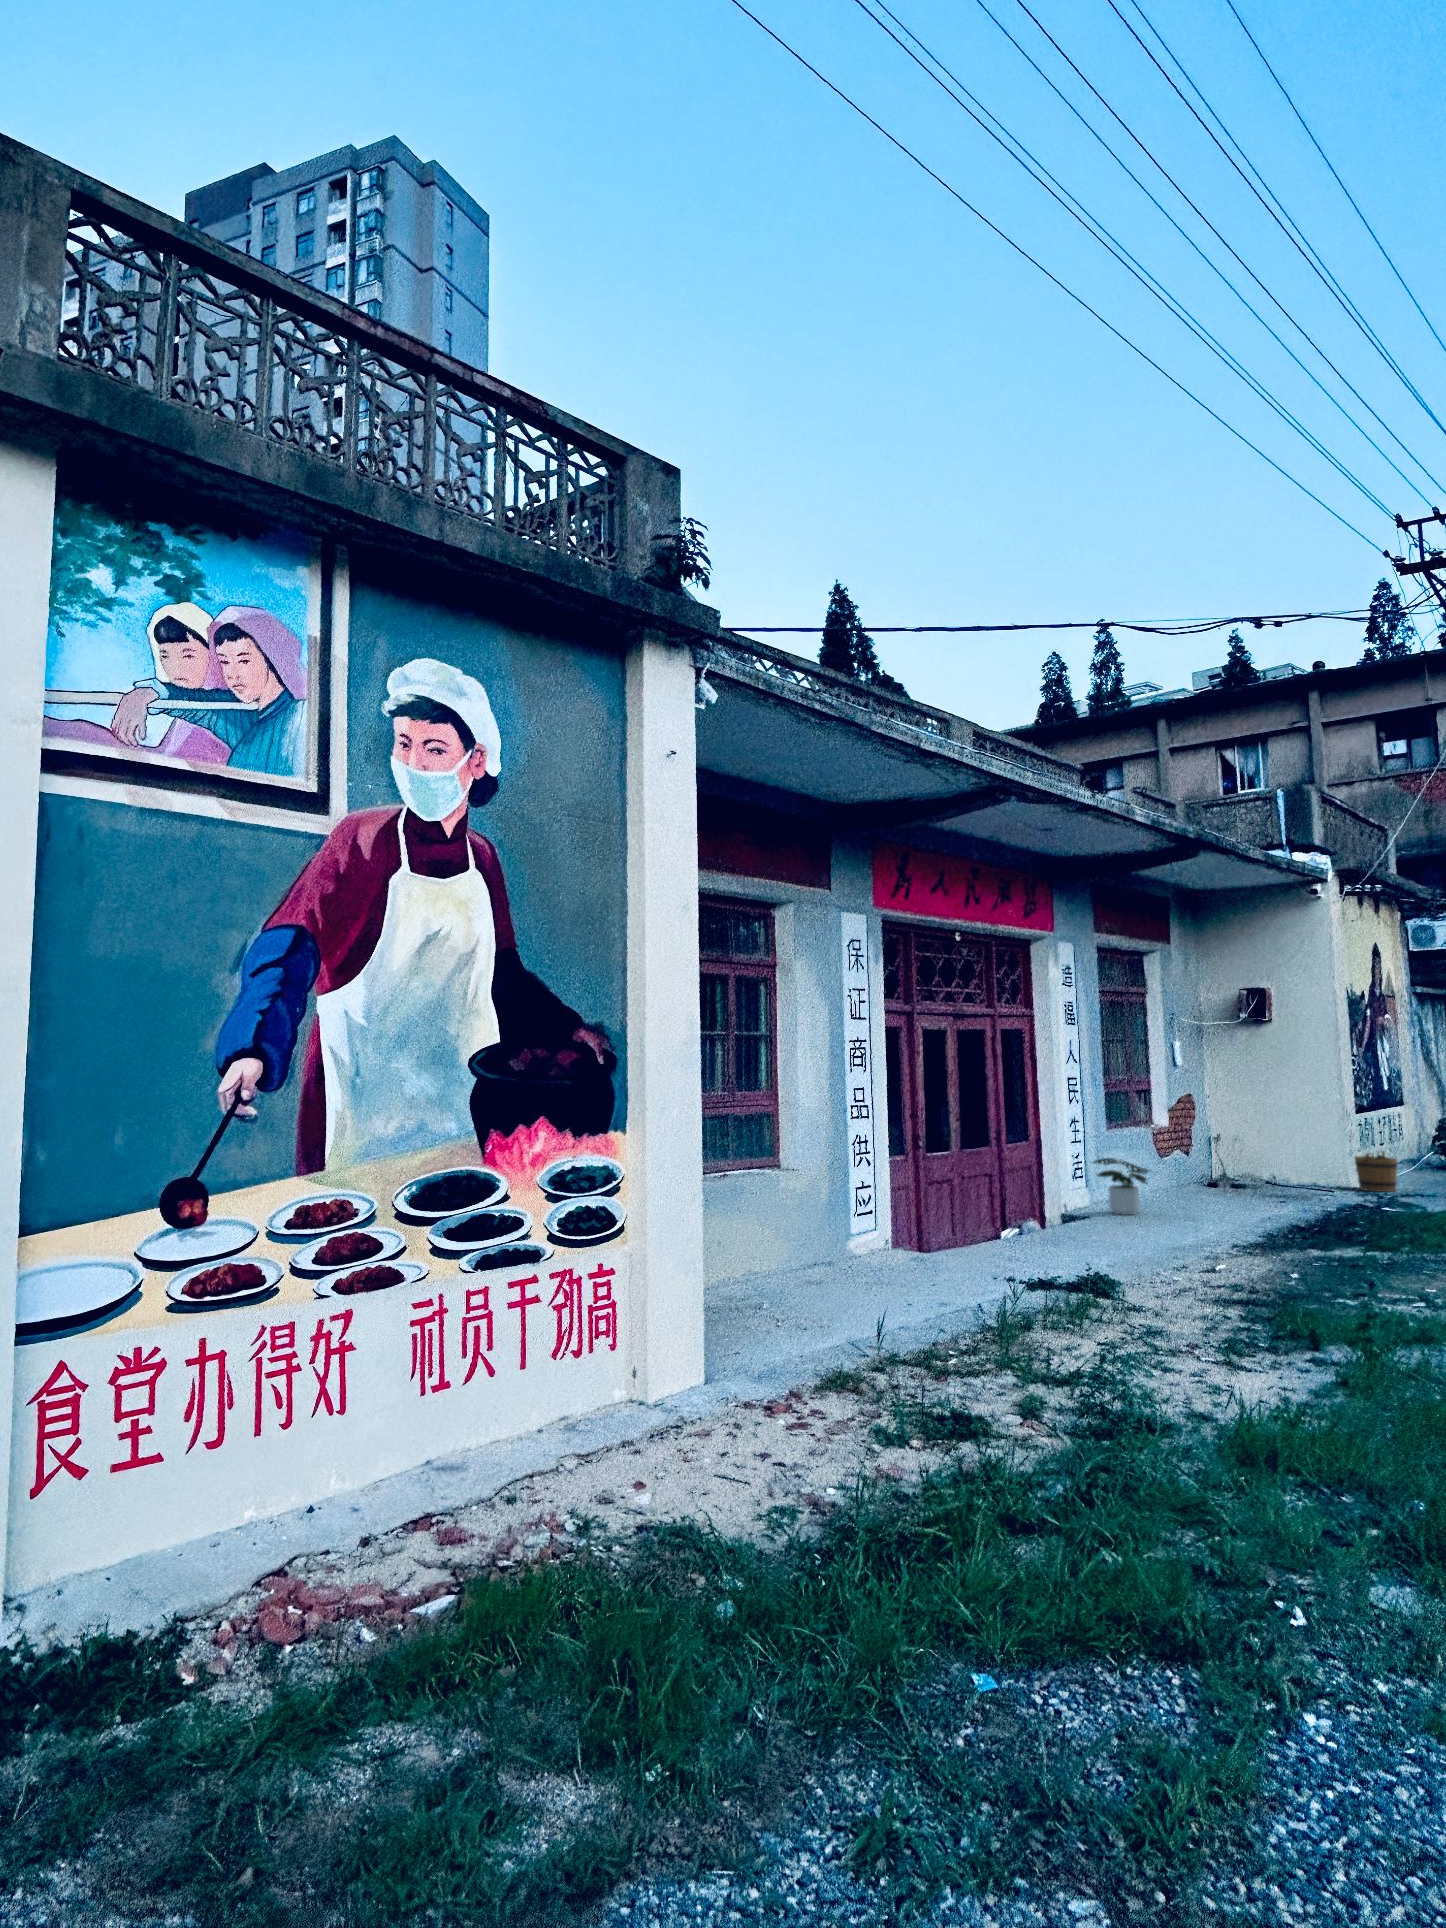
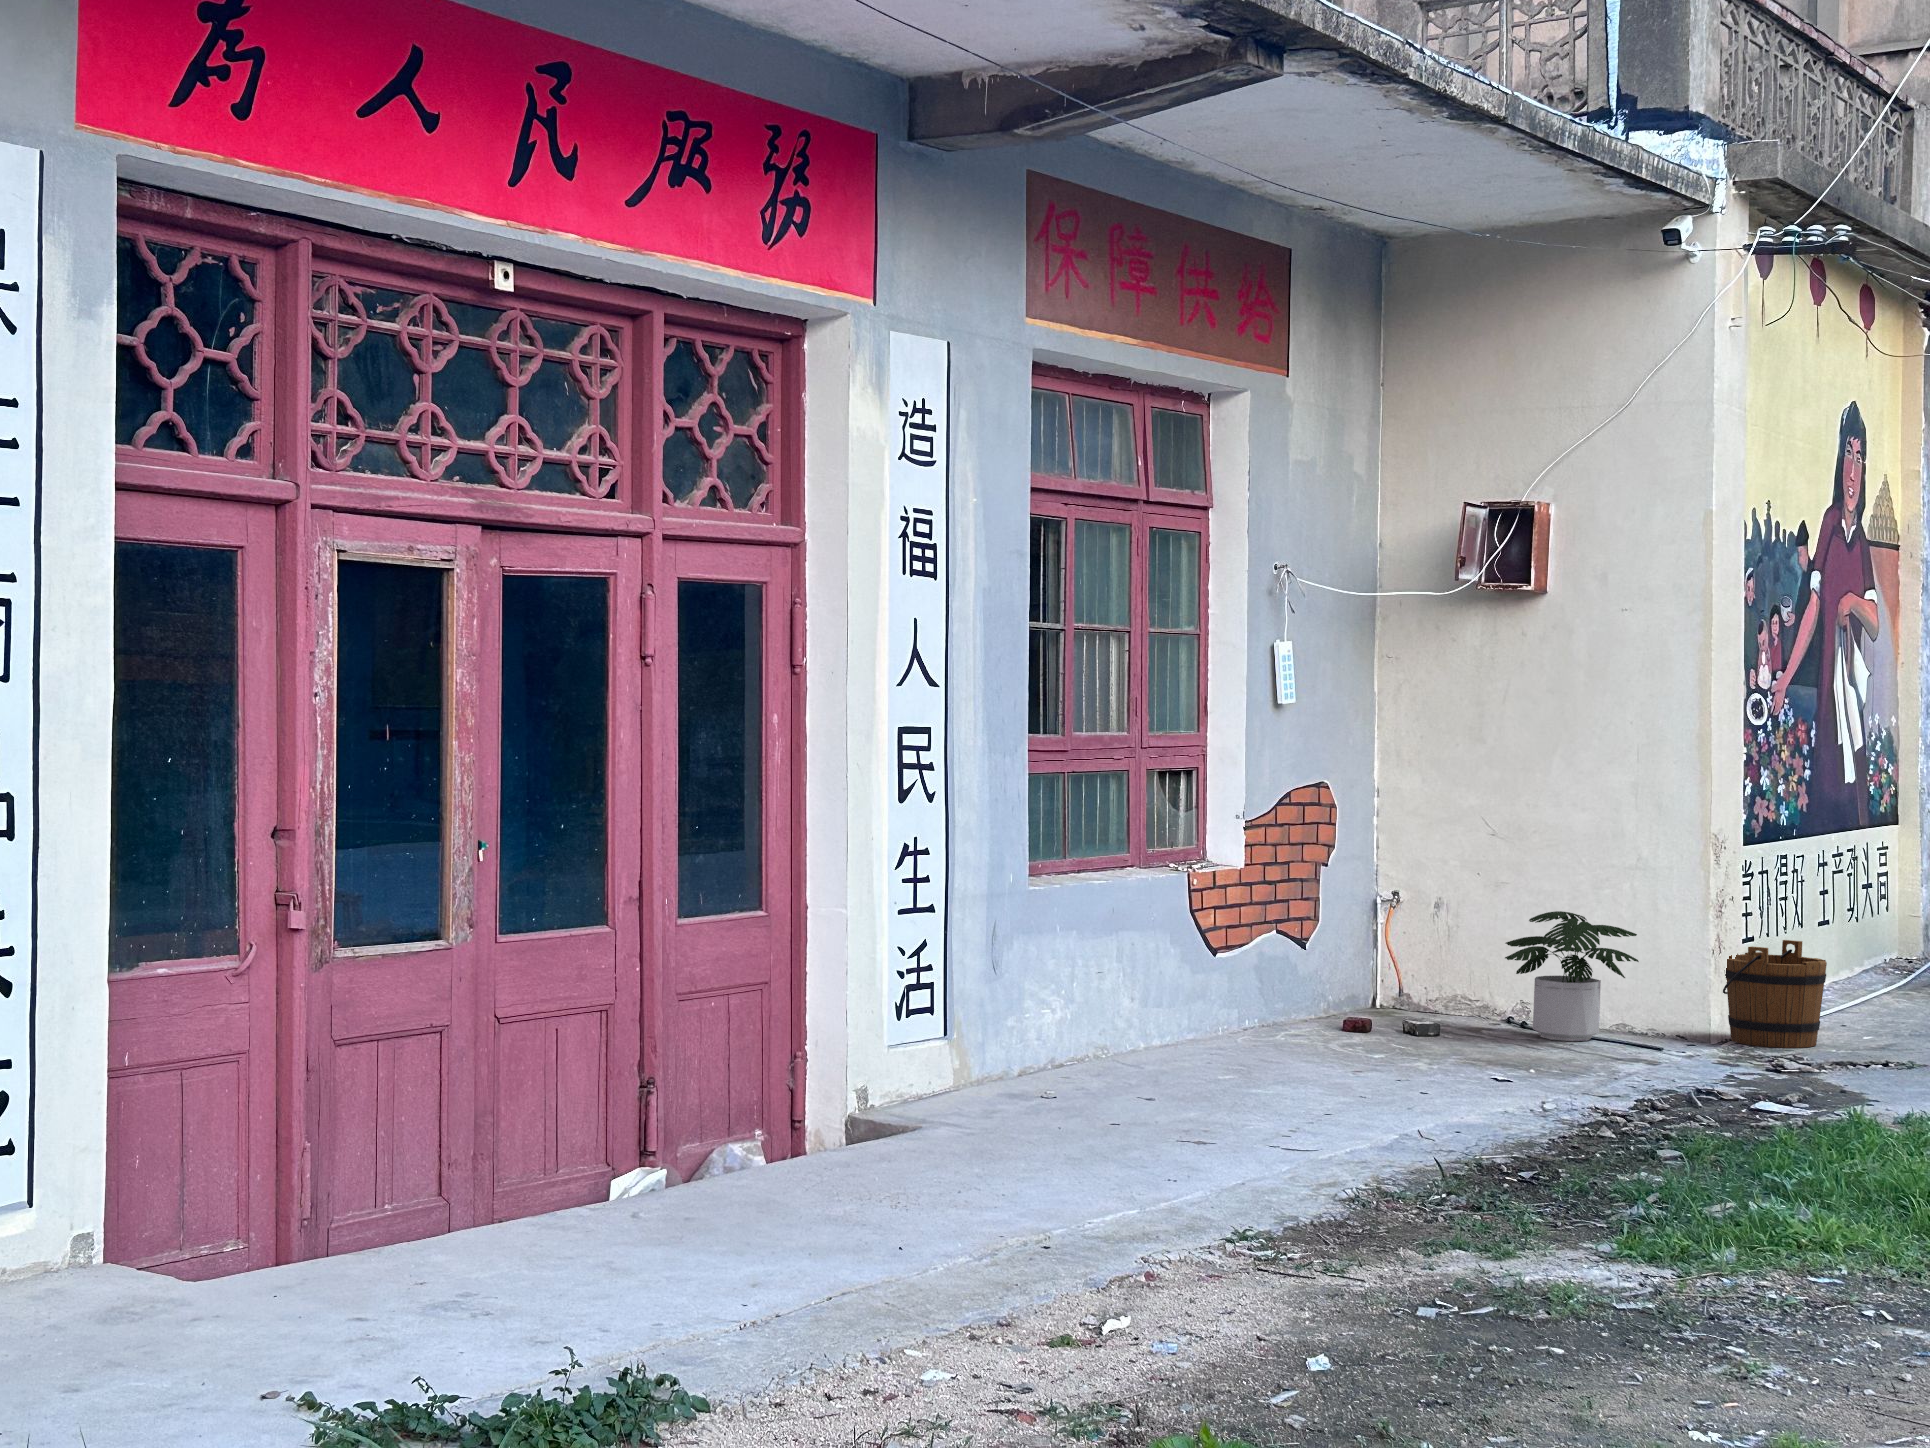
potted plant: present [1093,1158,1149,1215] -> present [1505,911,1639,1041]

